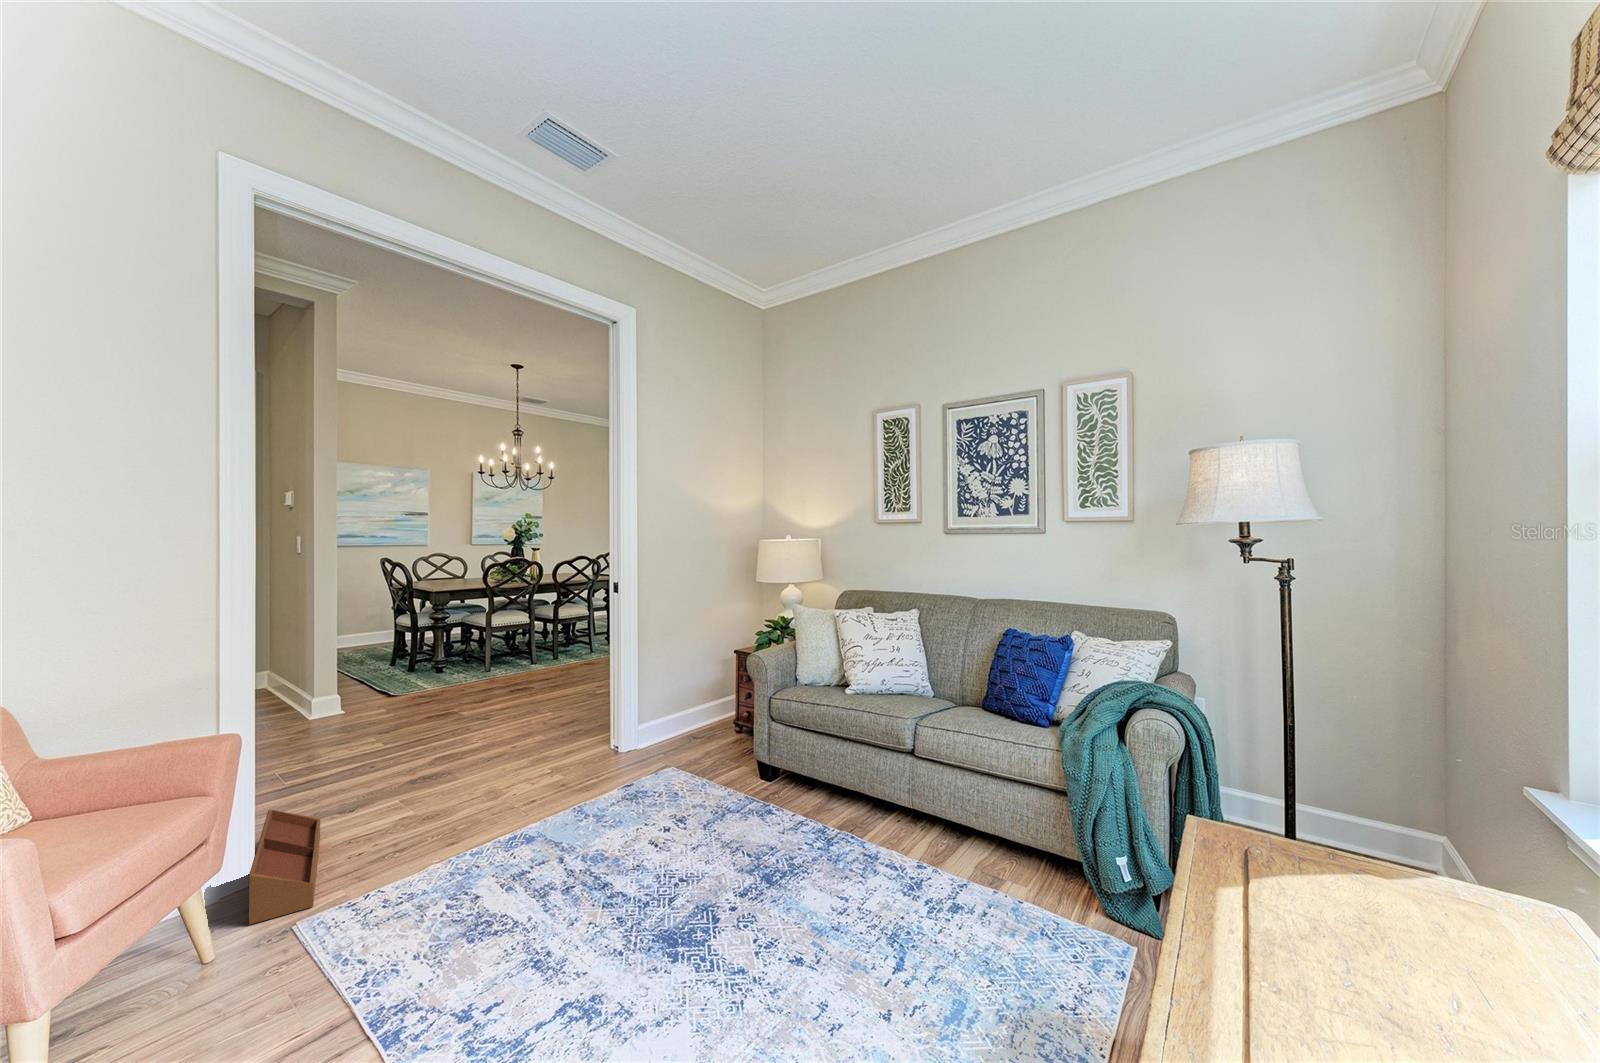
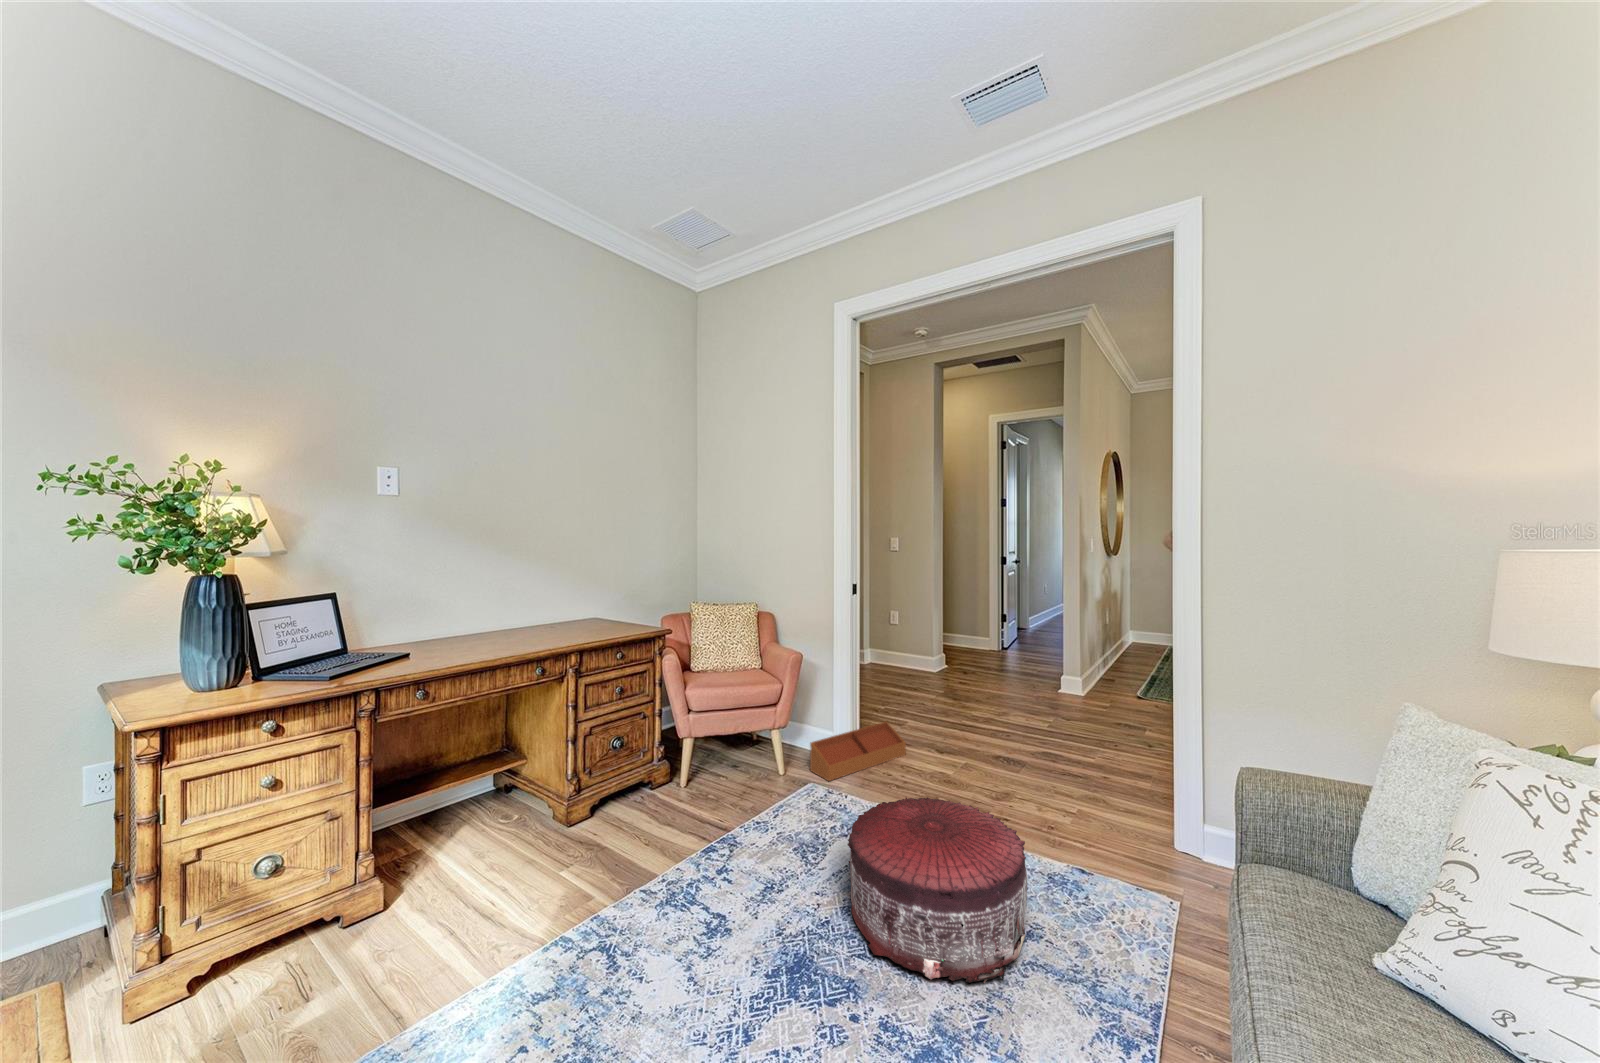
pouf: none [554,756,720,899] -> present [848,797,1027,983]

